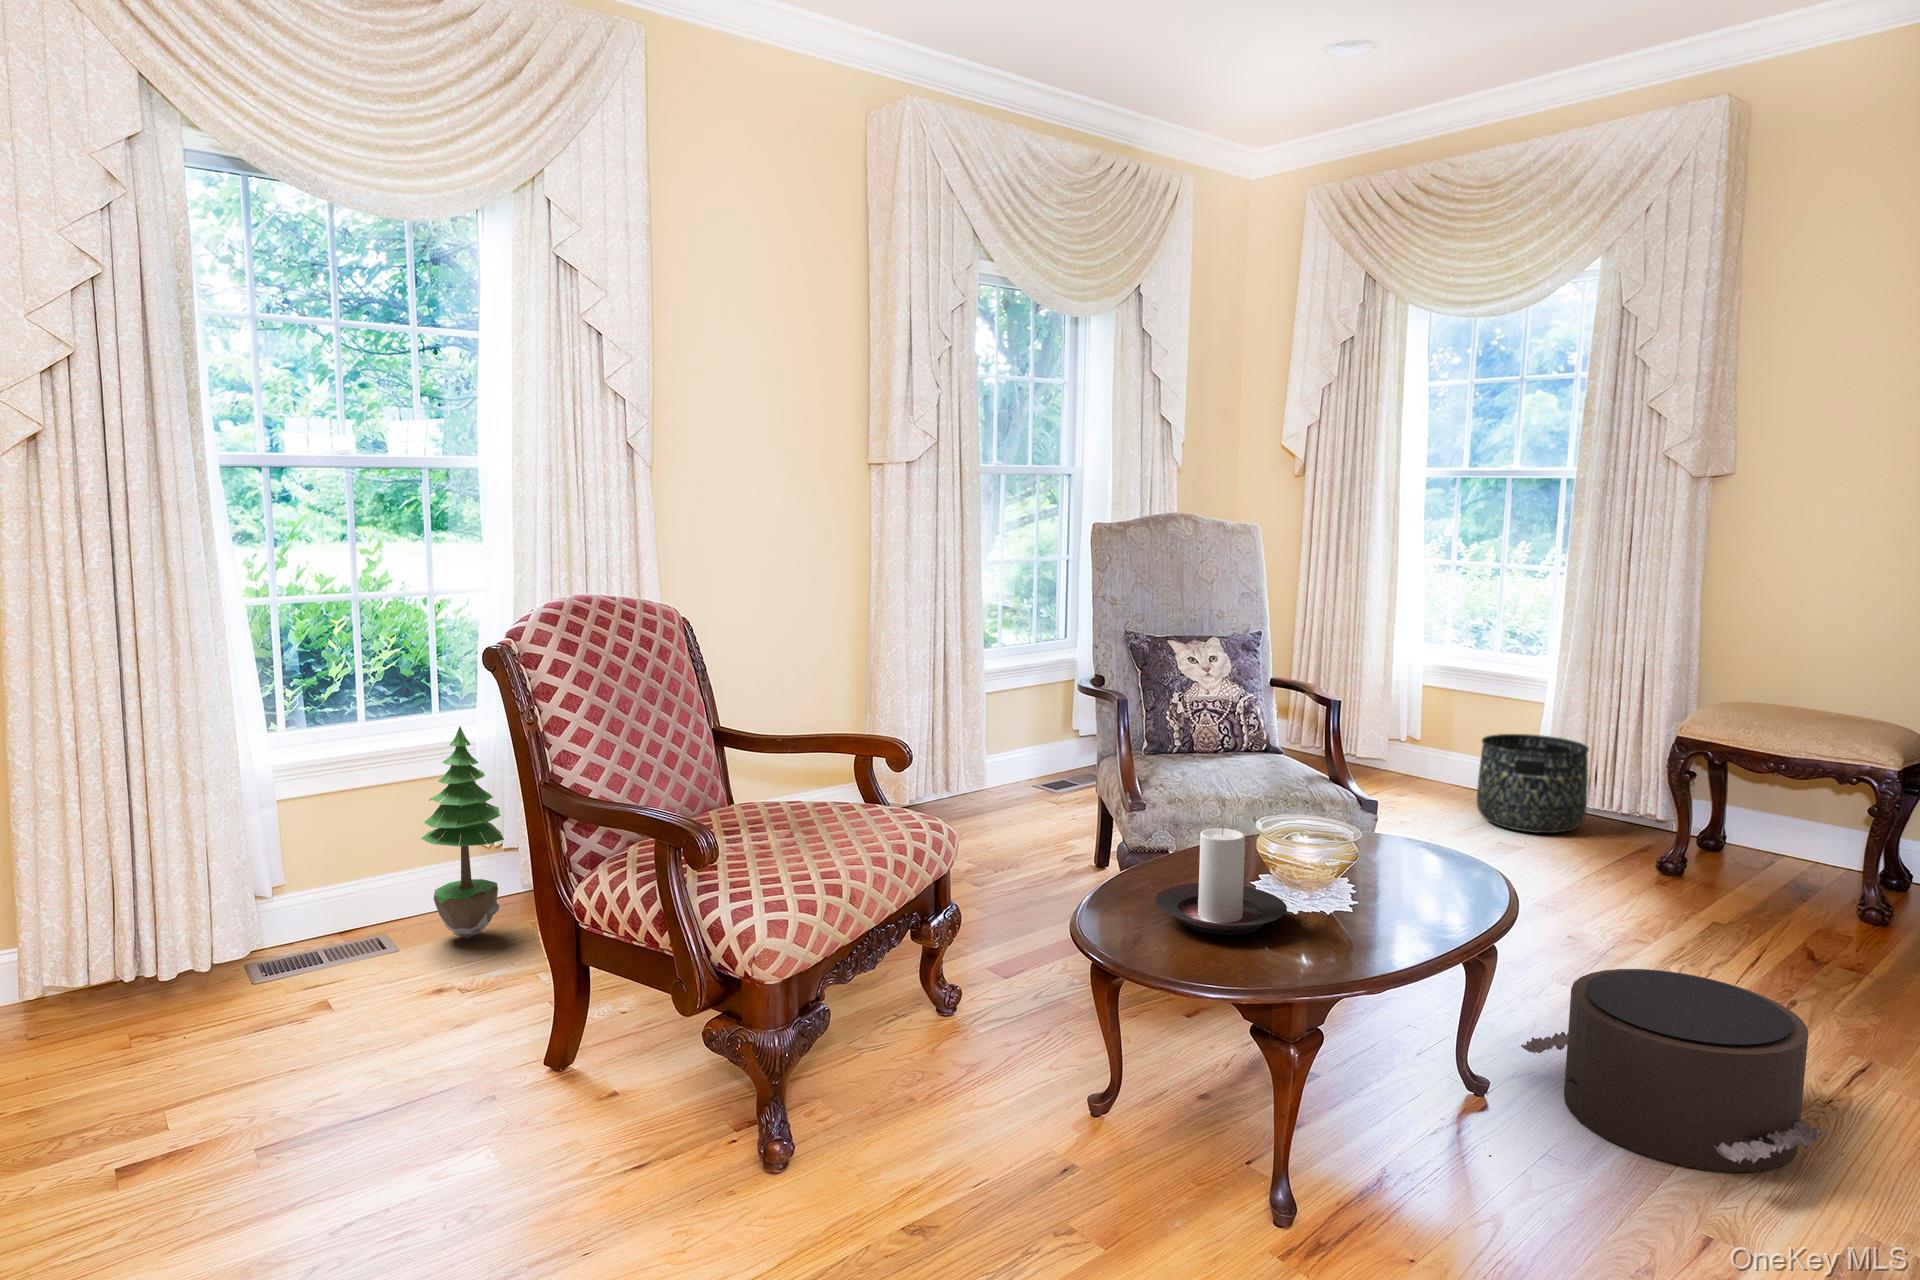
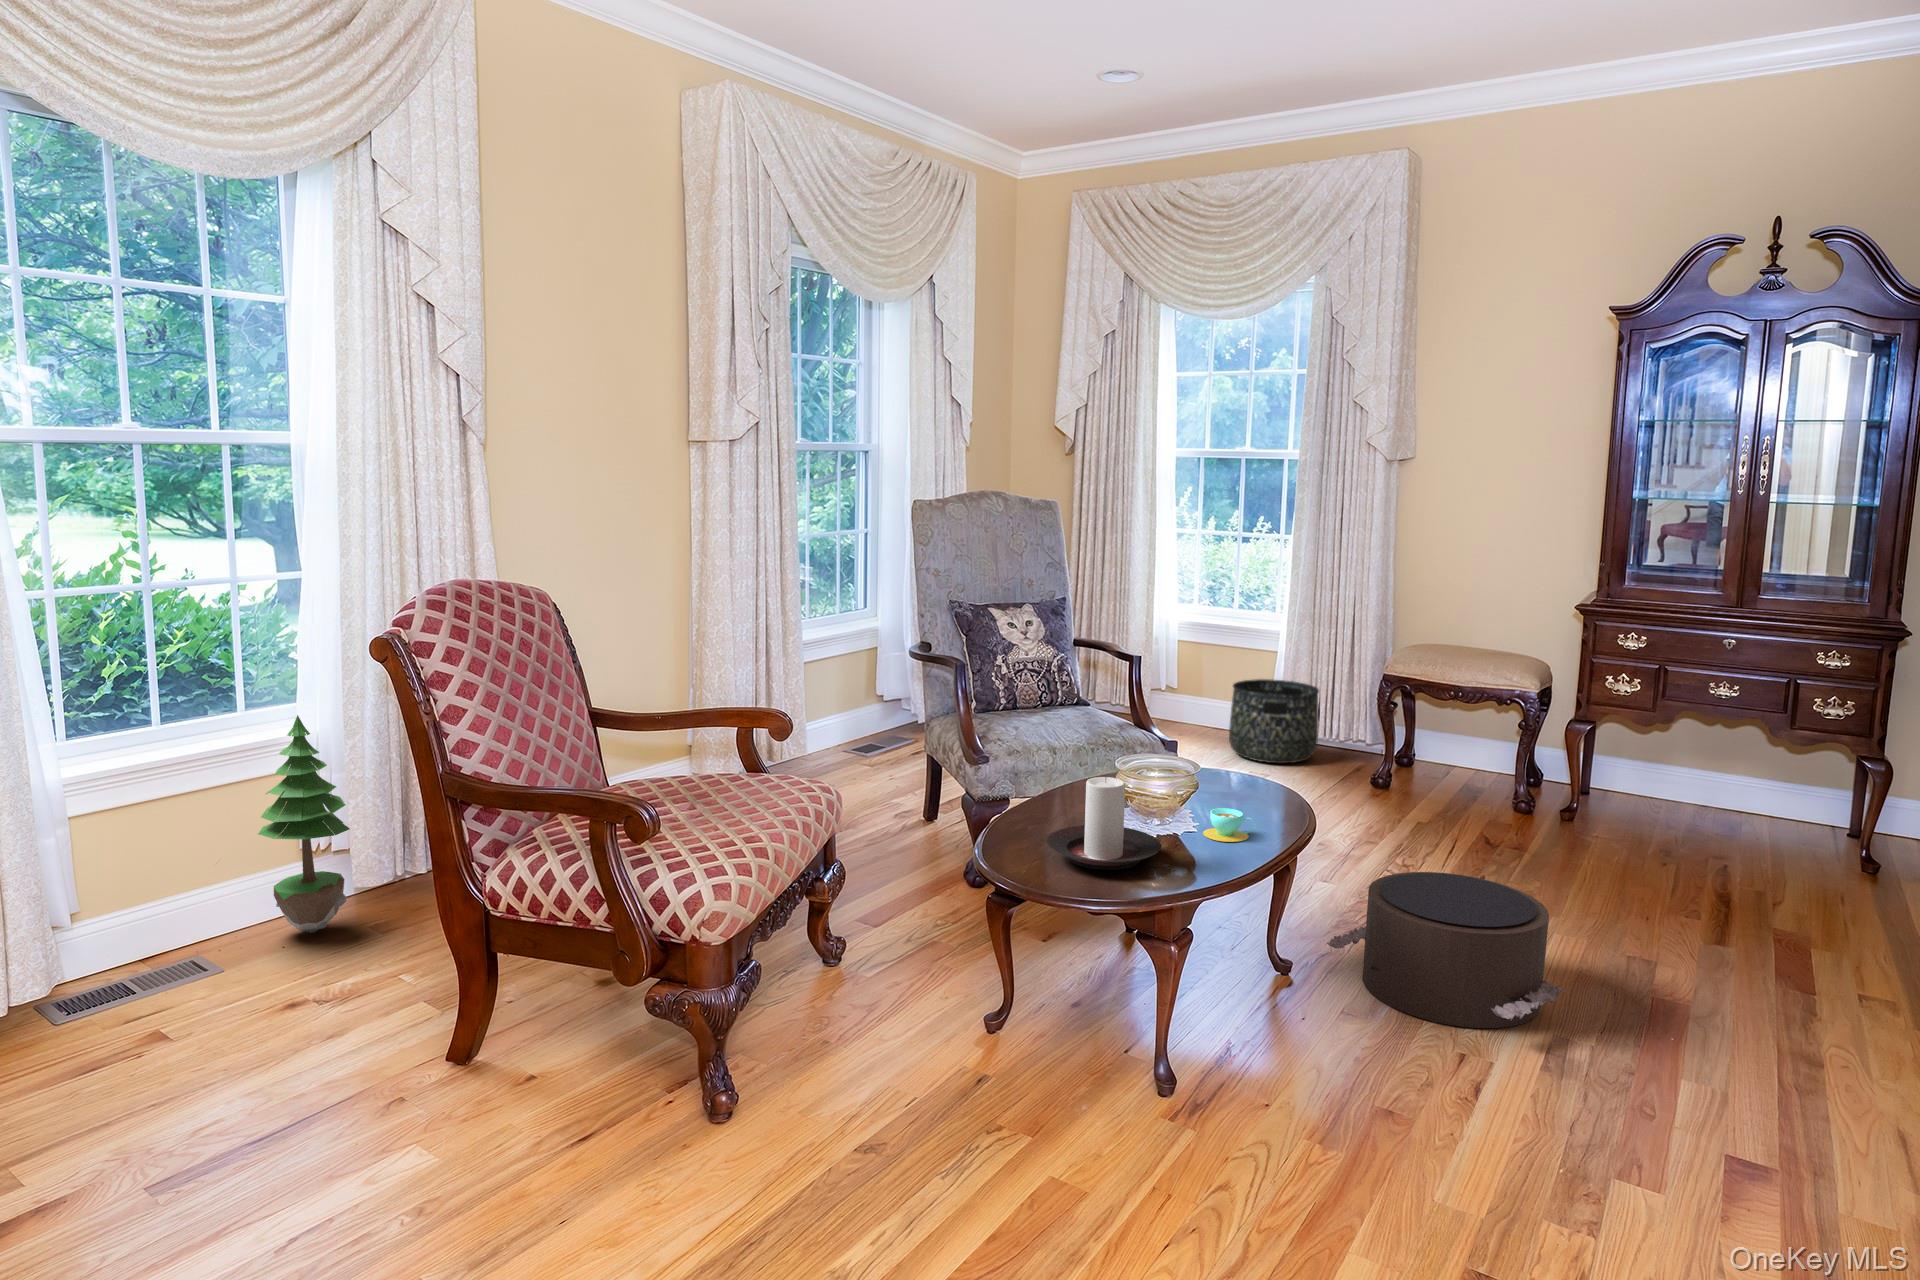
teacup: none [1351,874,1413,914] -> present [1203,808,1256,842]

